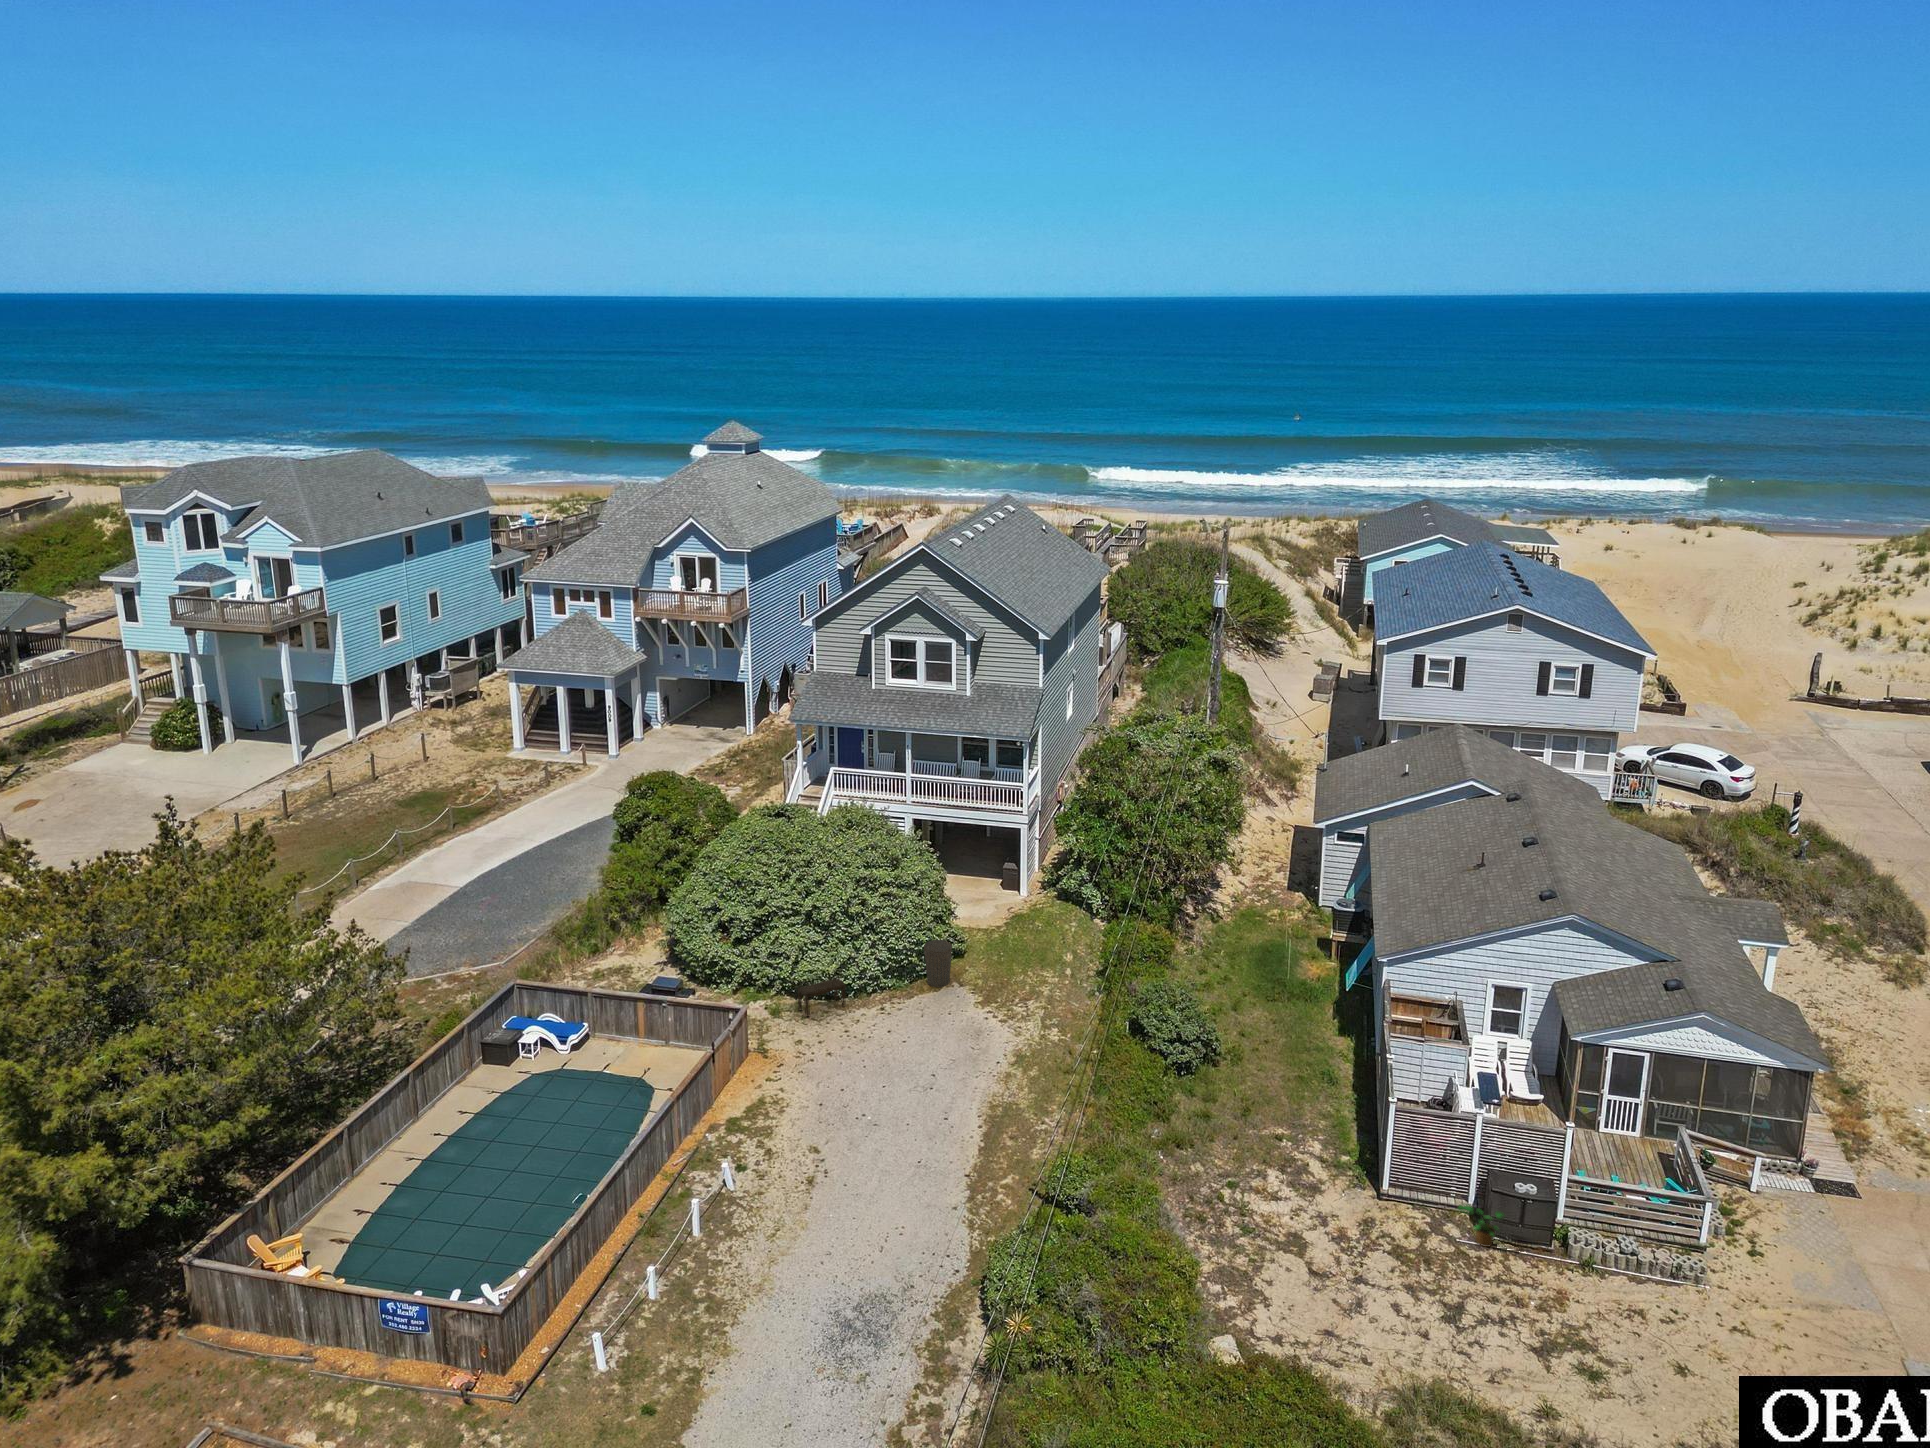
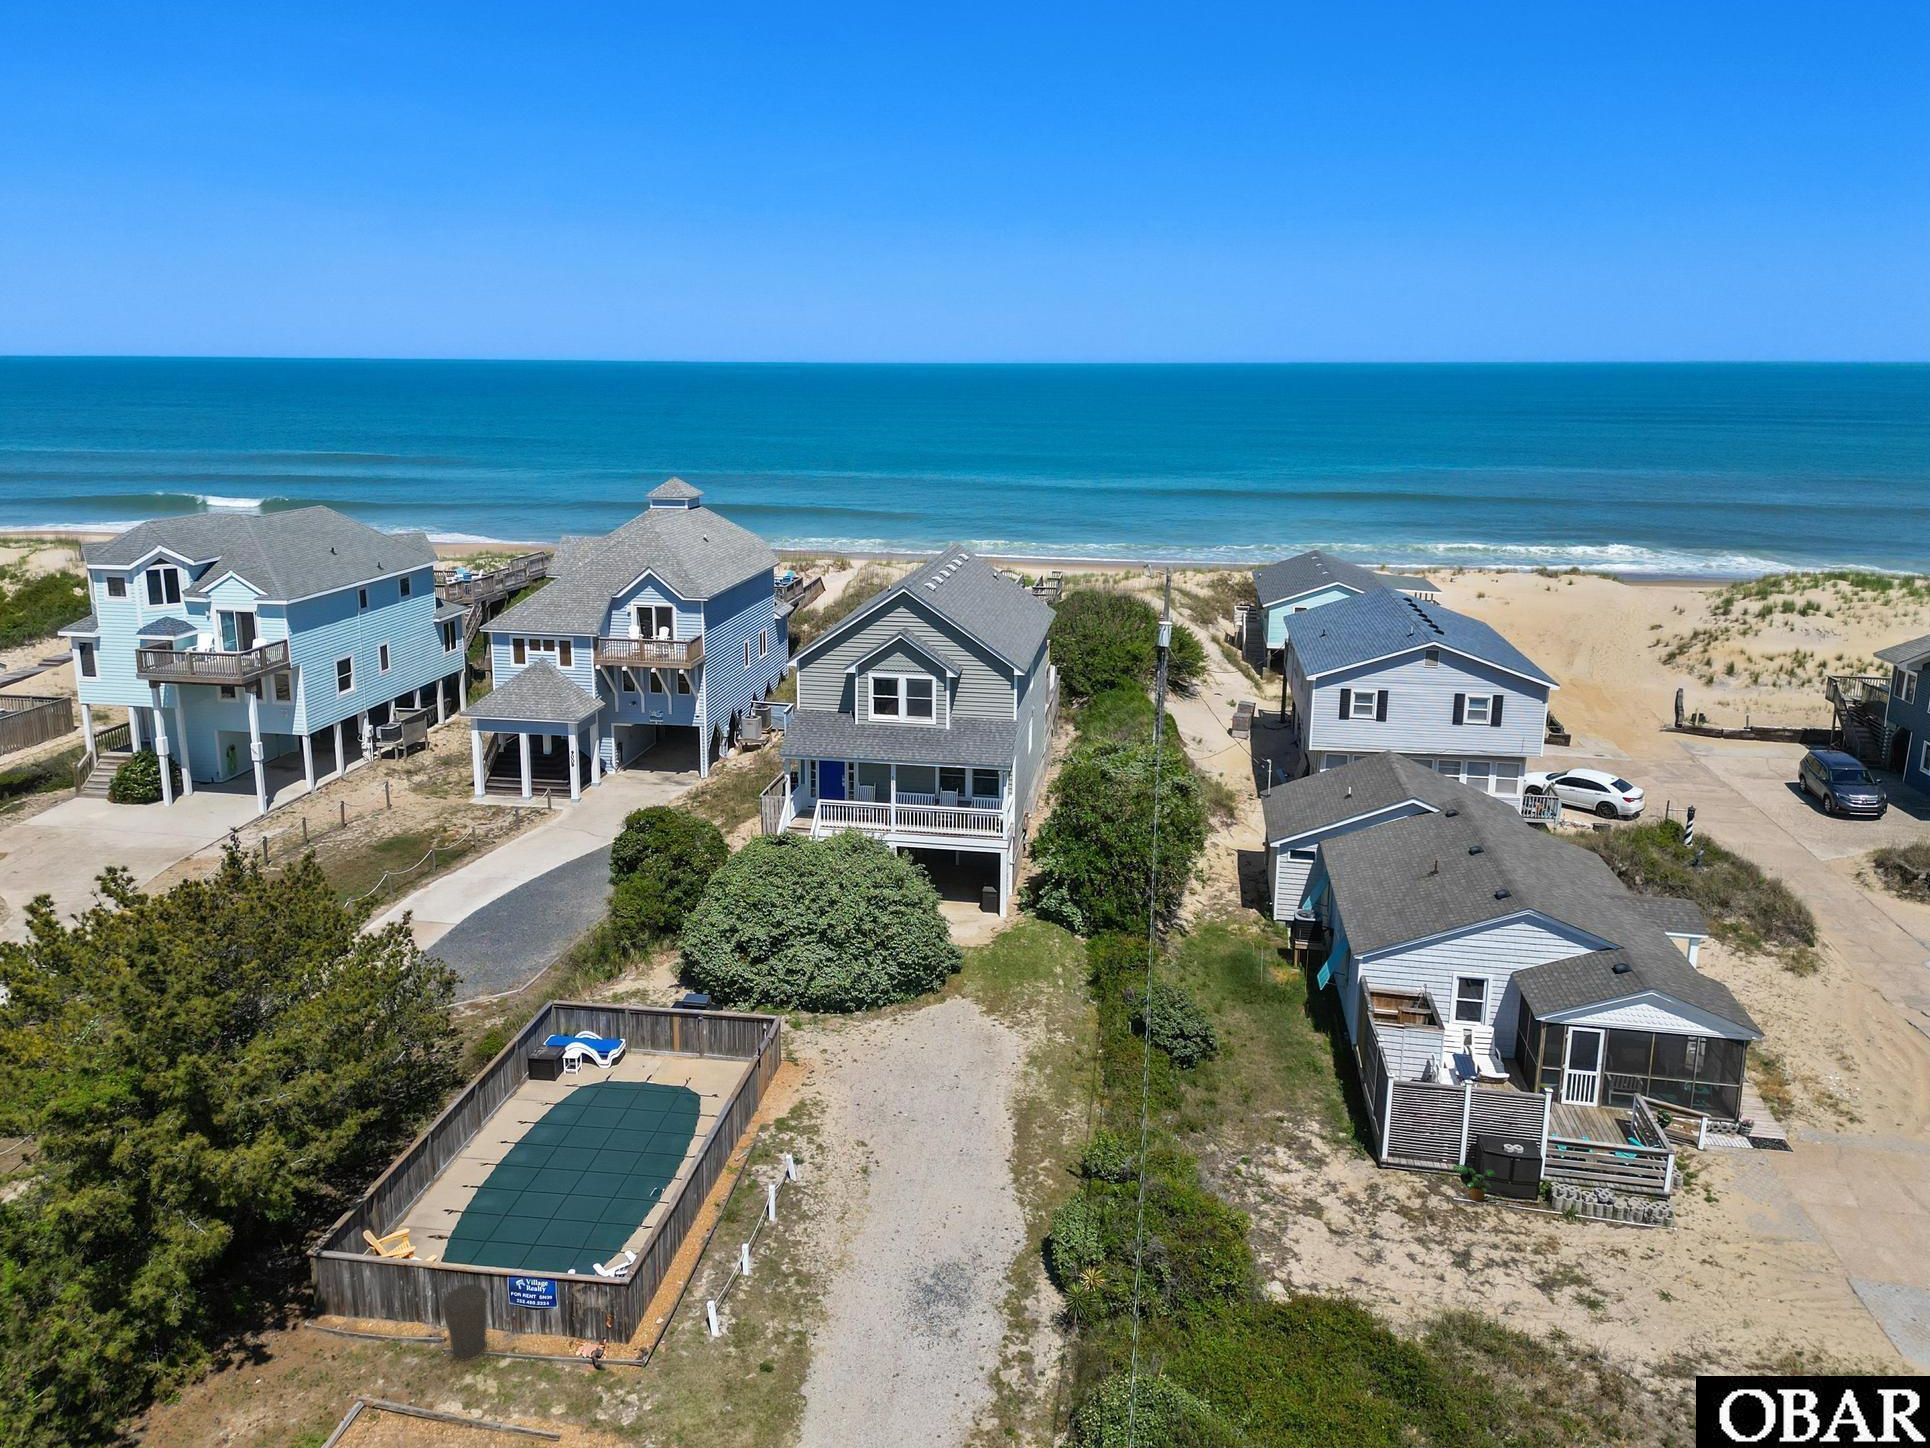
trash can: present [924,940,952,987] -> present [443,1284,487,1360]
bench: present [798,978,846,1017] -> none [817,994,862,1032]

